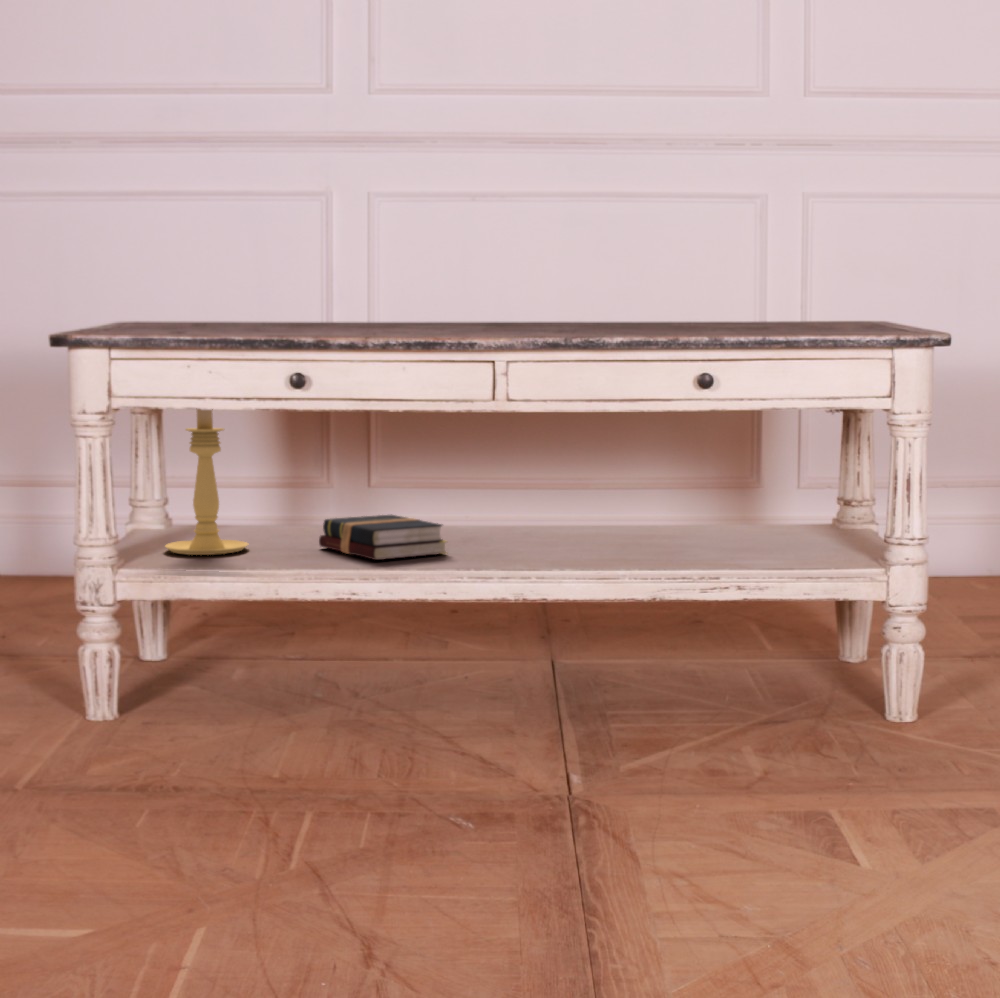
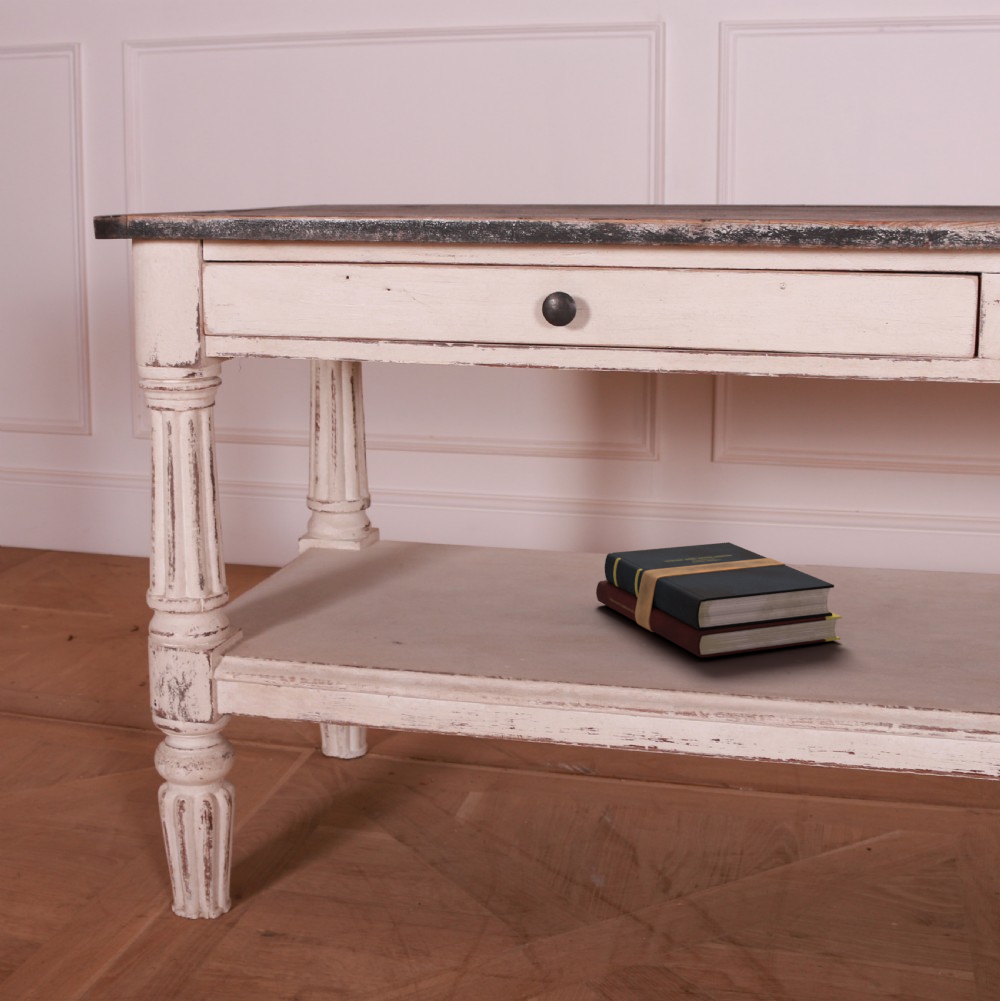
candle holder: present [165,409,248,555] -> none [326,295,472,616]

